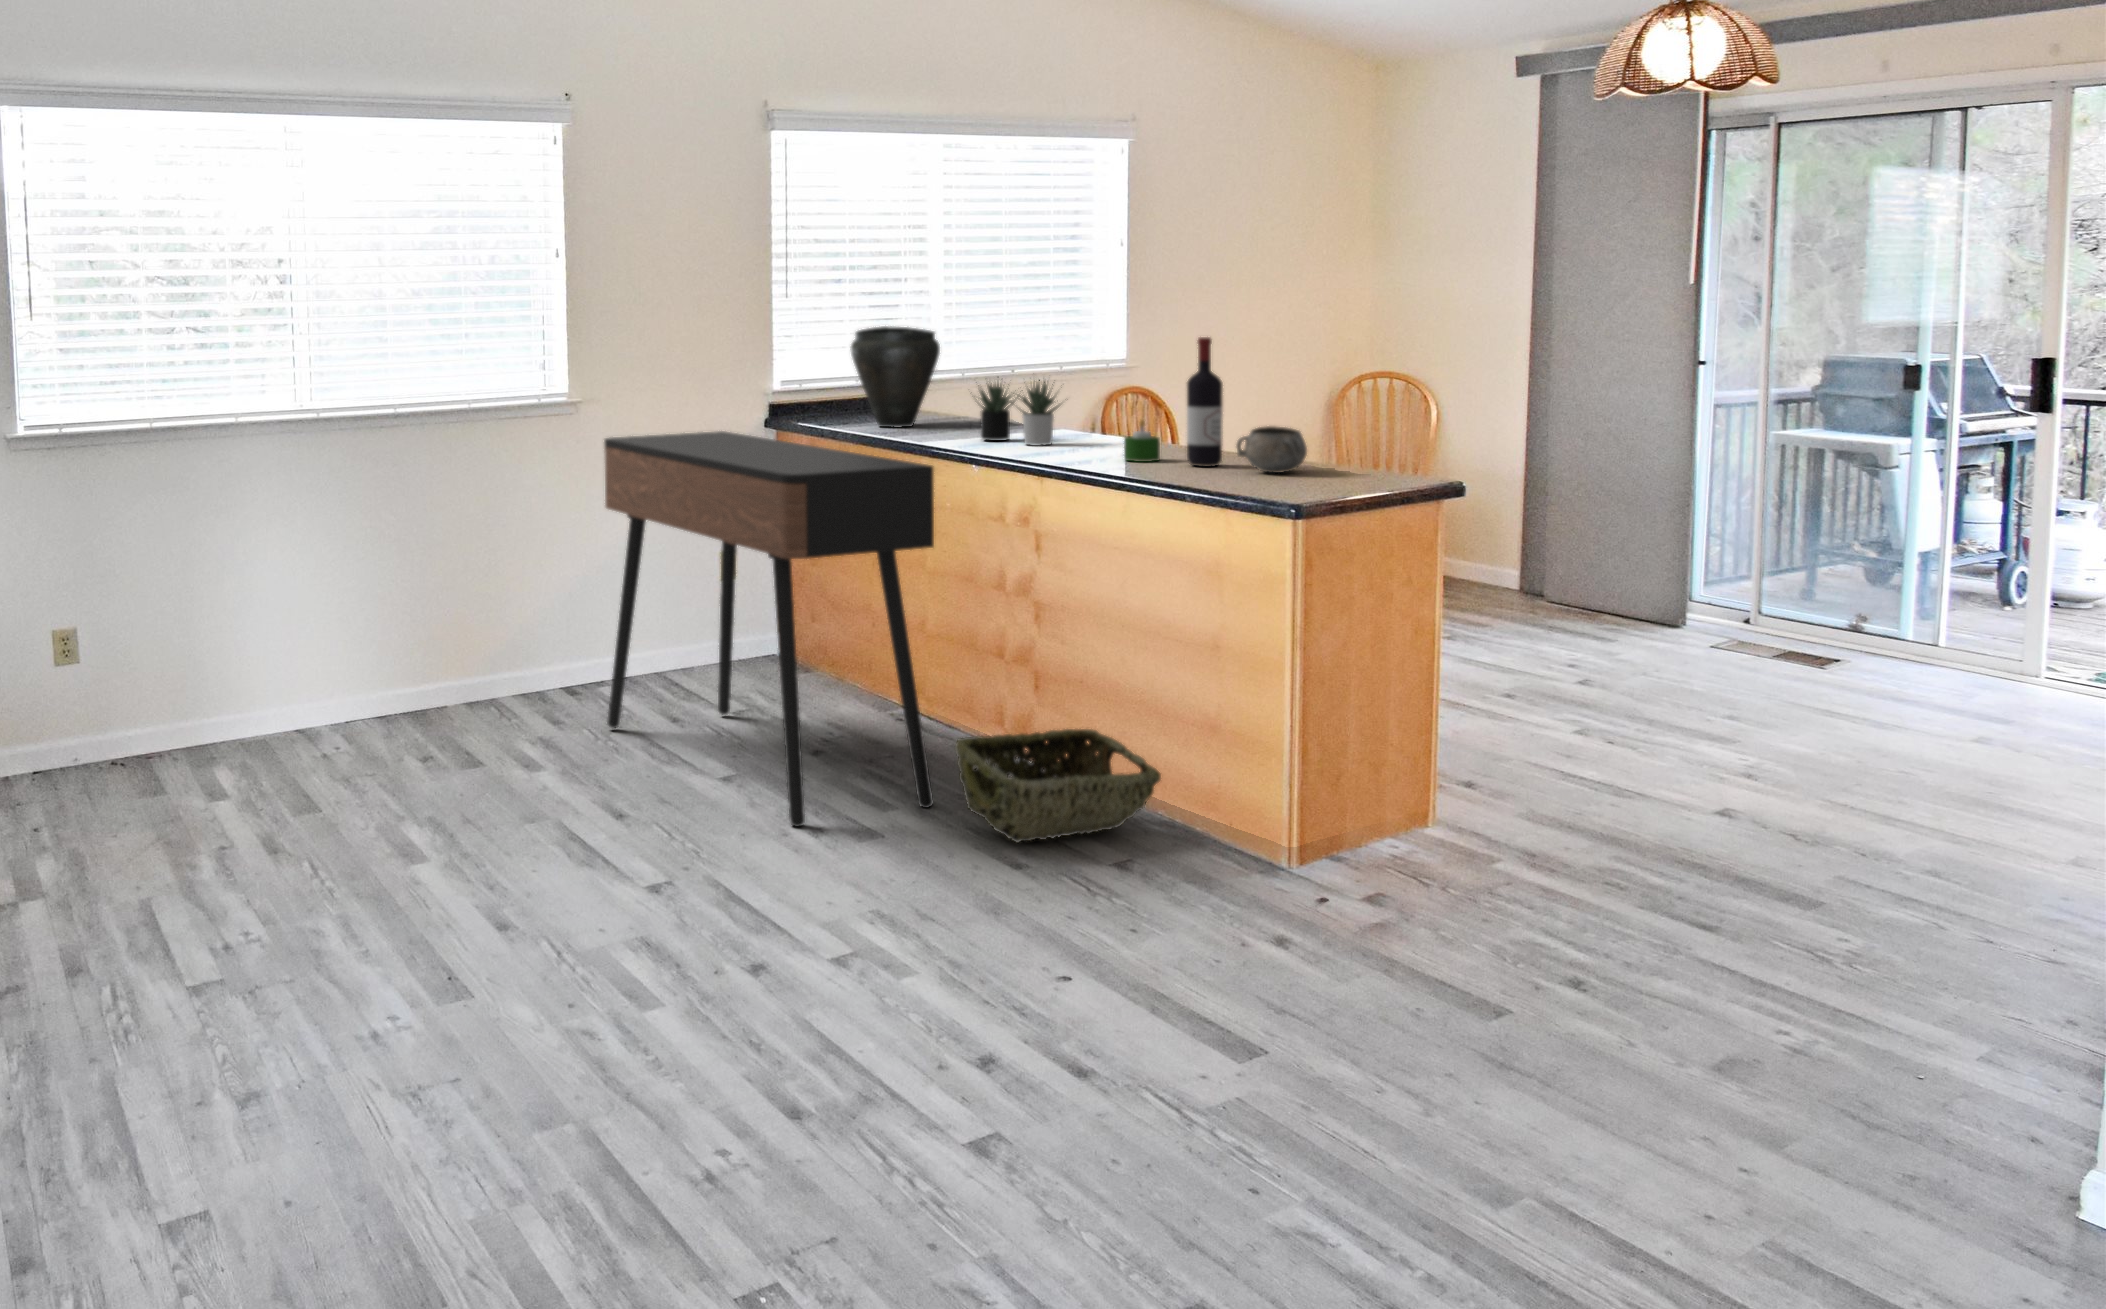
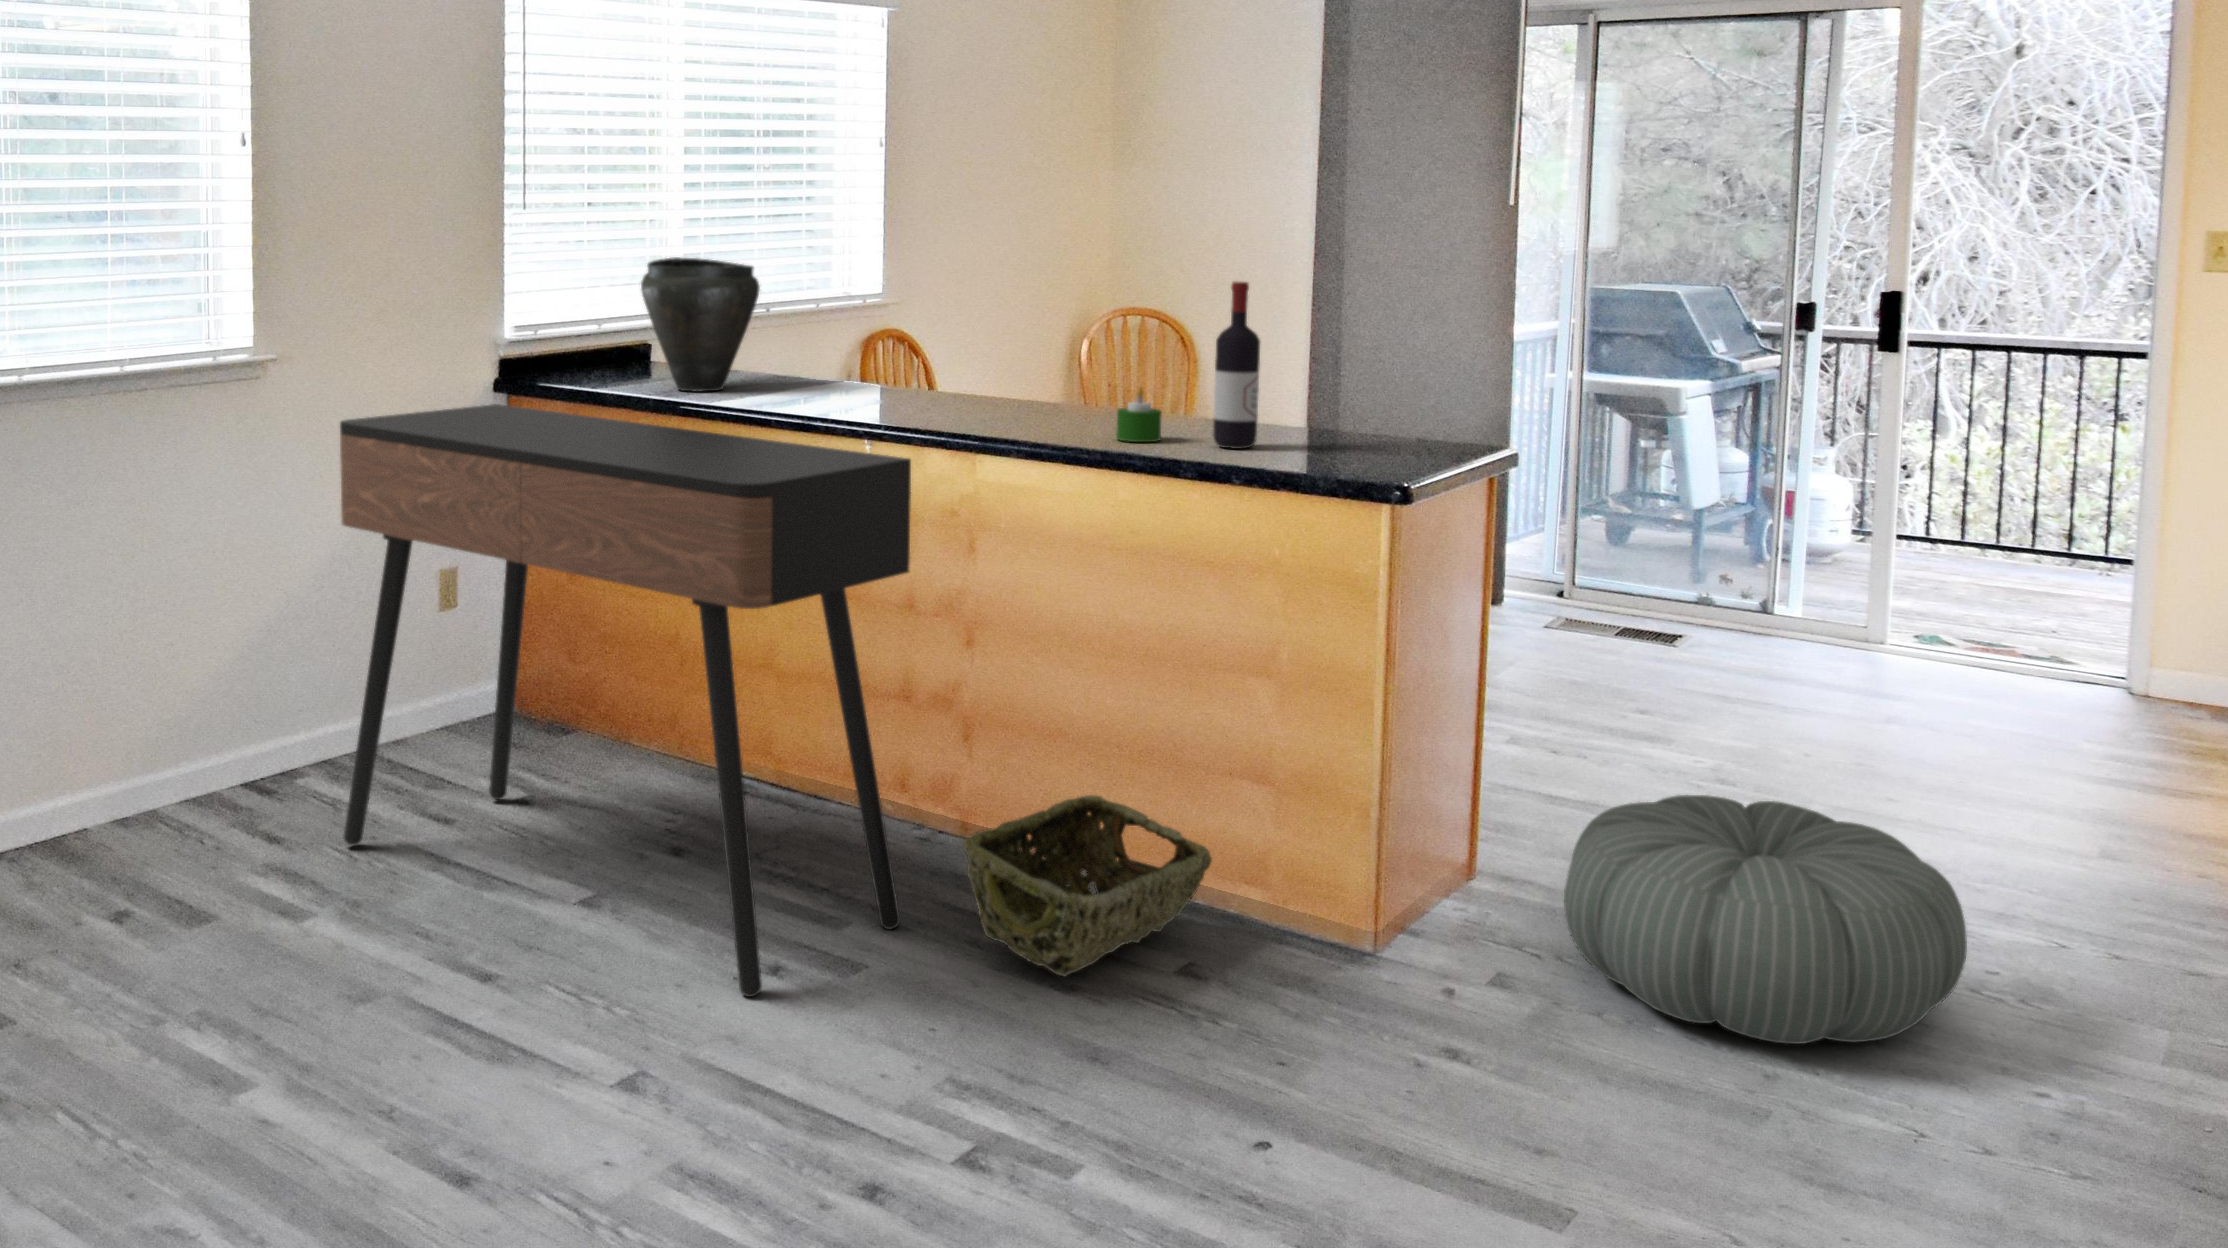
succulent plant: present [979,377,1060,446] -> none [844,322,993,418]
decorative bowl: present [1237,426,1307,473] -> none [1300,397,1388,456]
pouf: none [1416,765,1763,957] -> present [1564,795,1967,1044]

